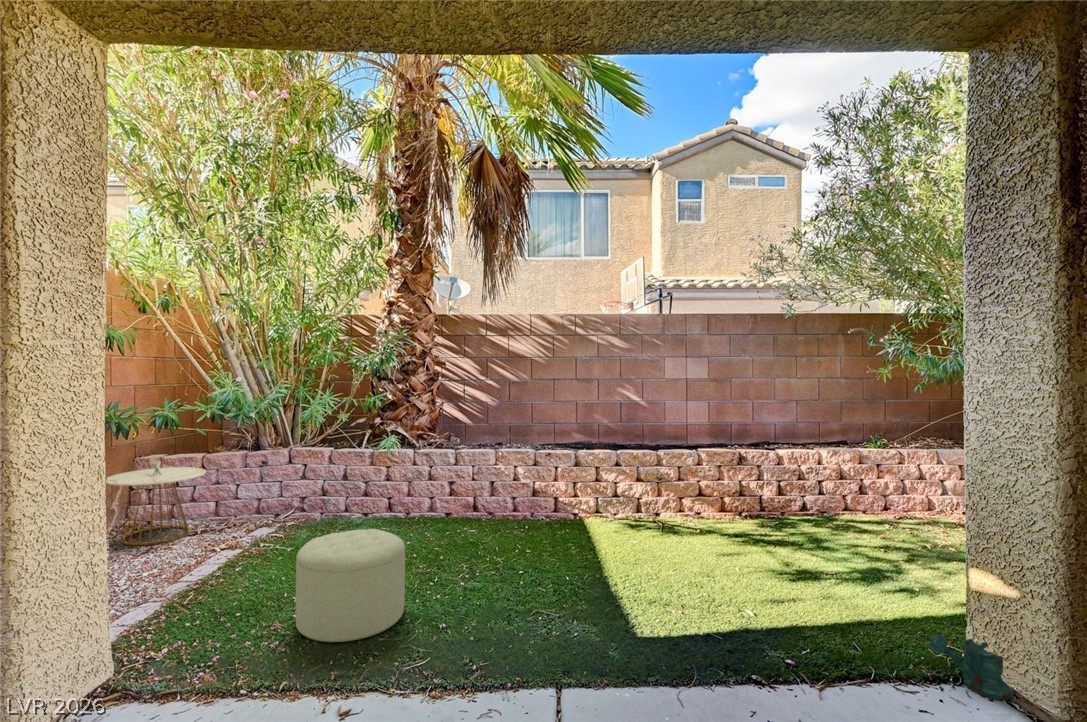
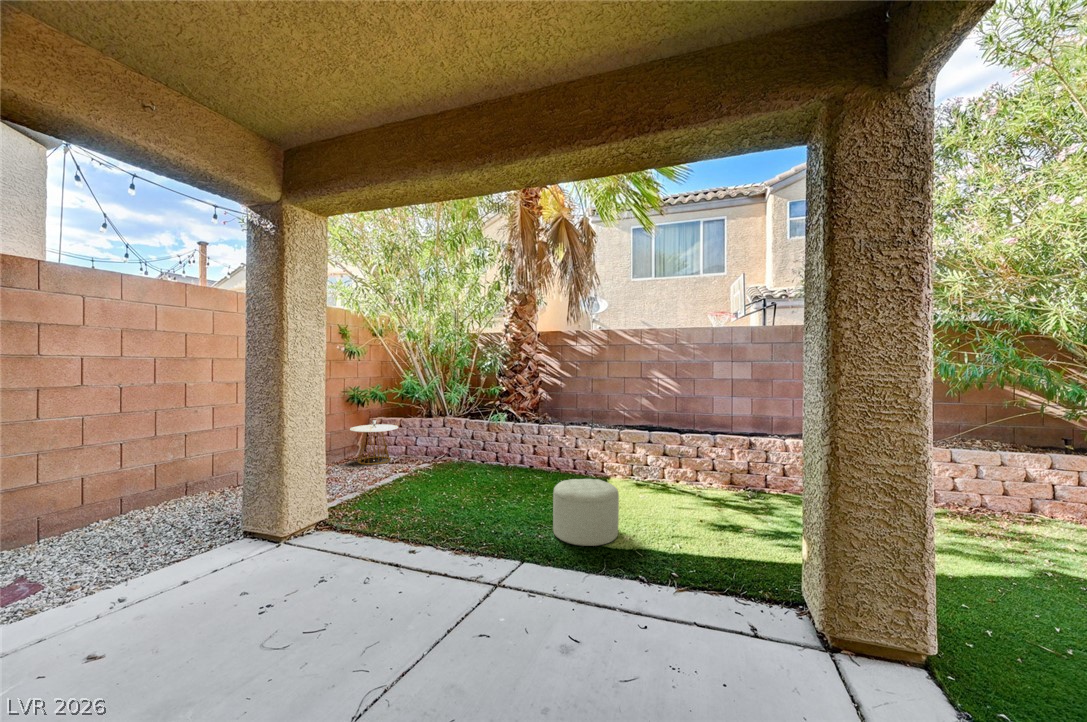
ottoman: present [296,529,405,642] -> present [553,479,619,546]
watering can: present [931,635,1013,700] -> none [732,568,801,622]

